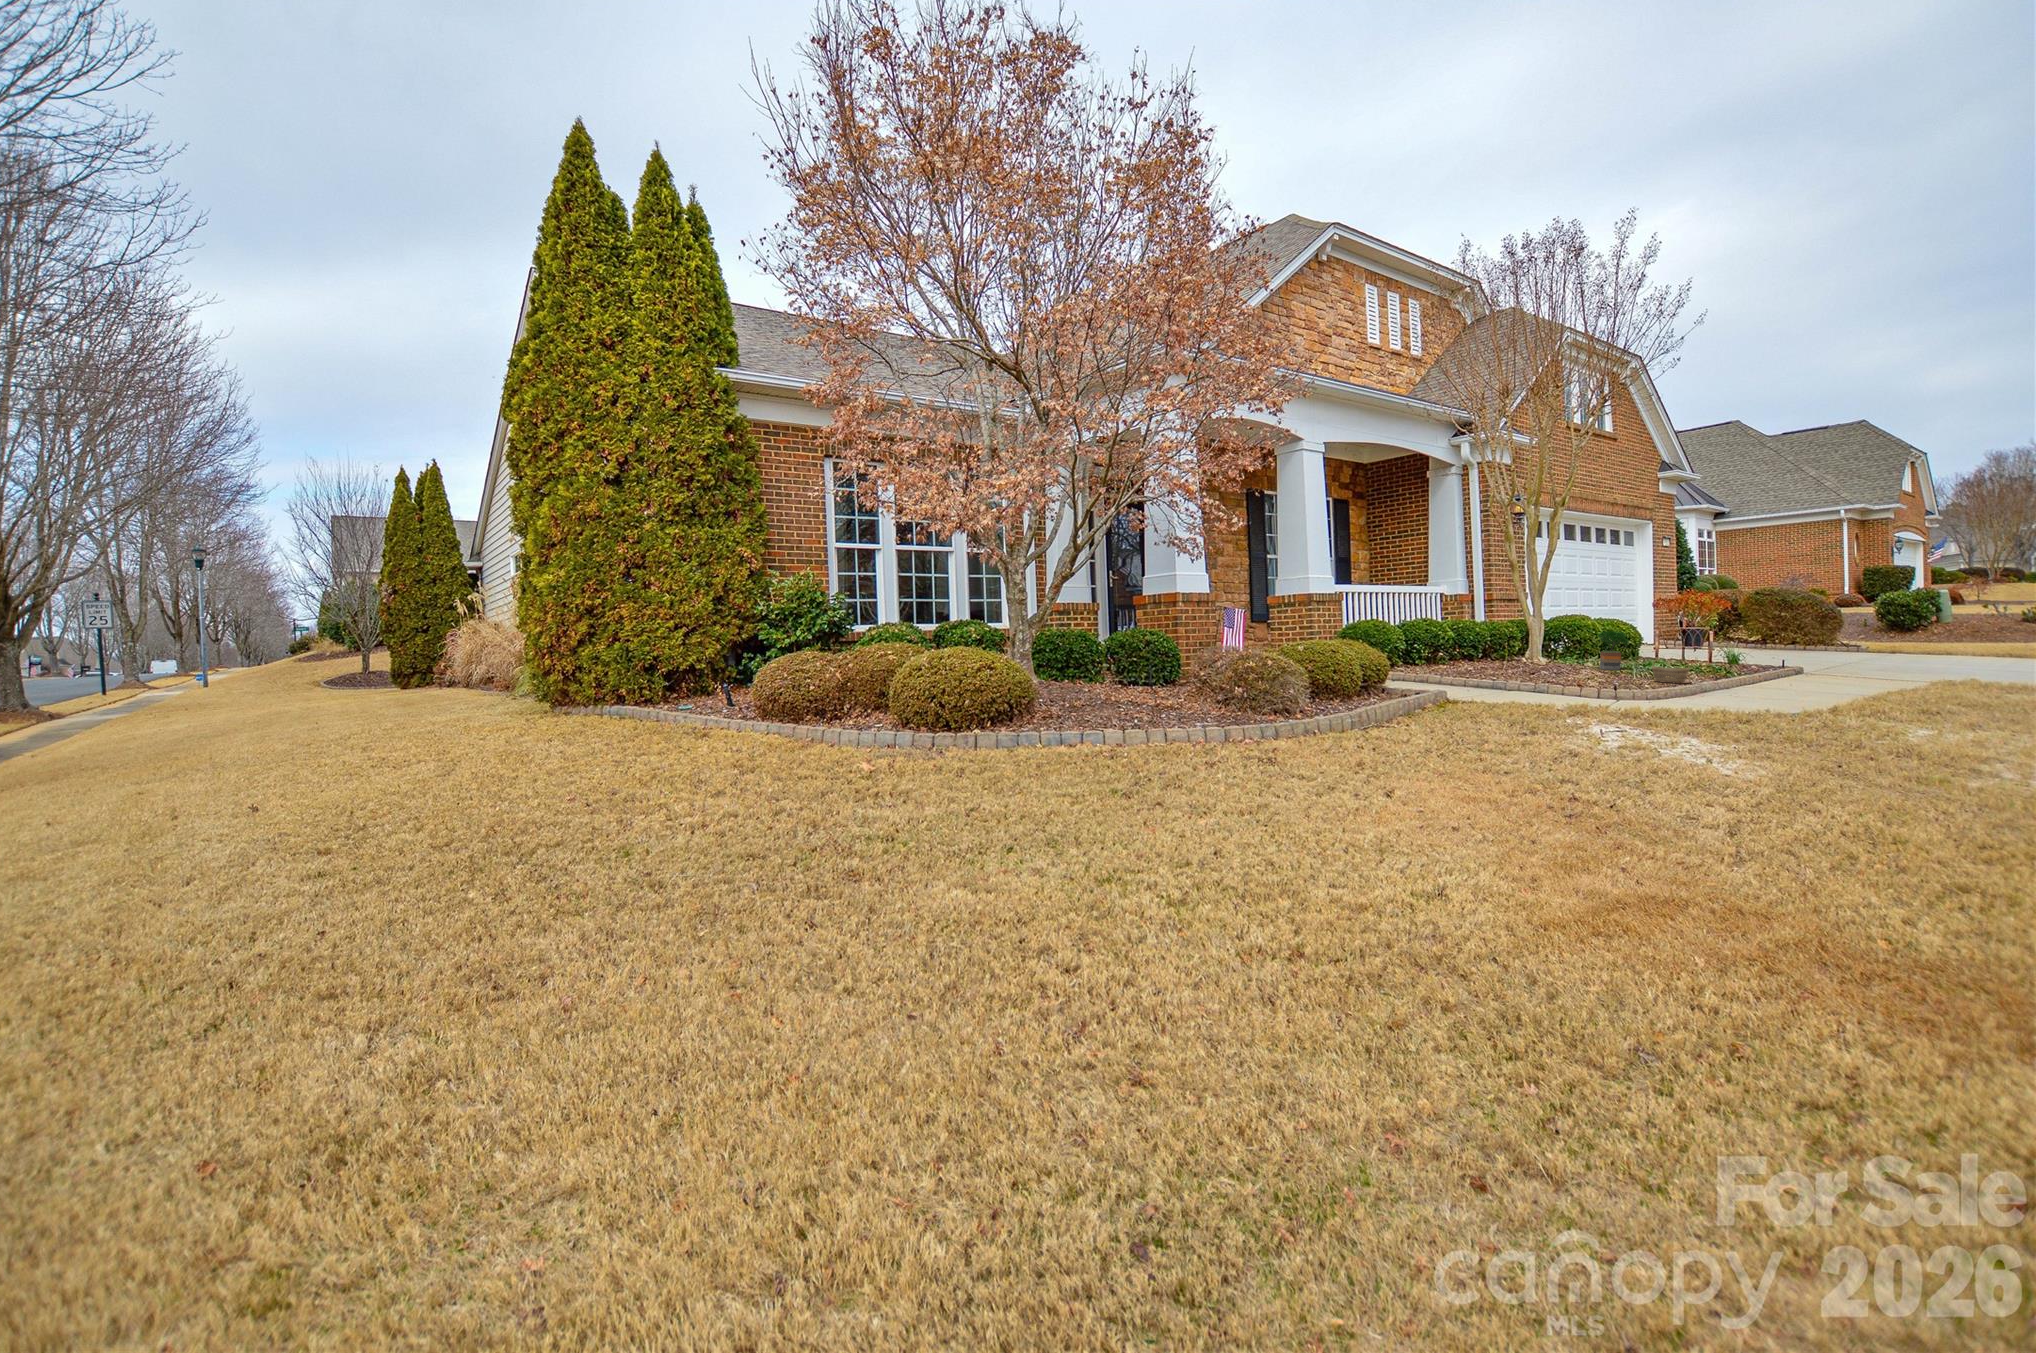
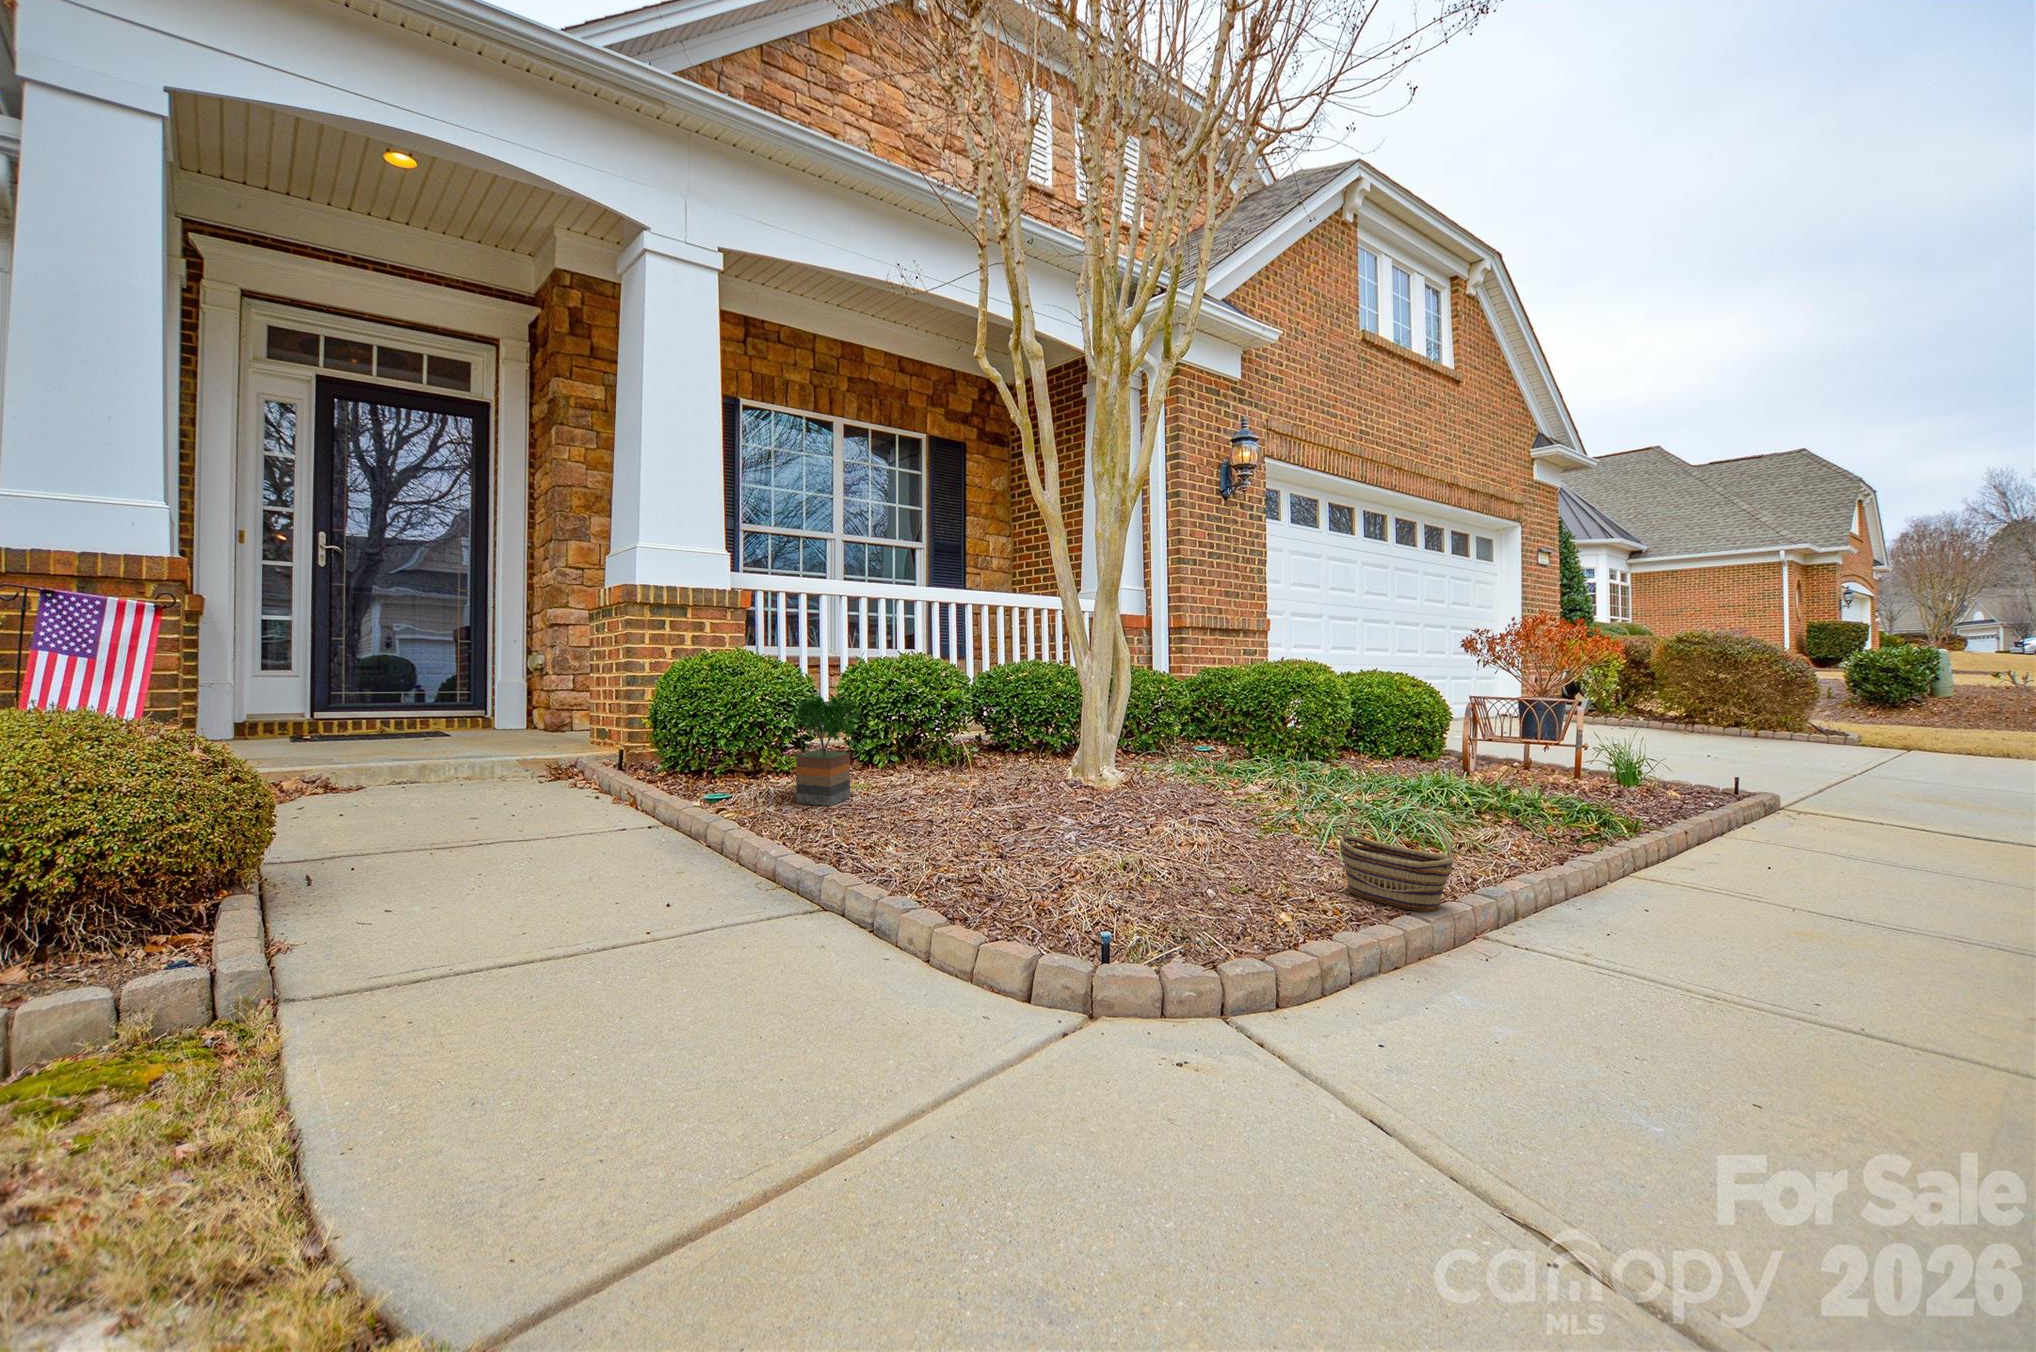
potted tree: present [1598,631,1628,670] -> present [796,696,860,806]

